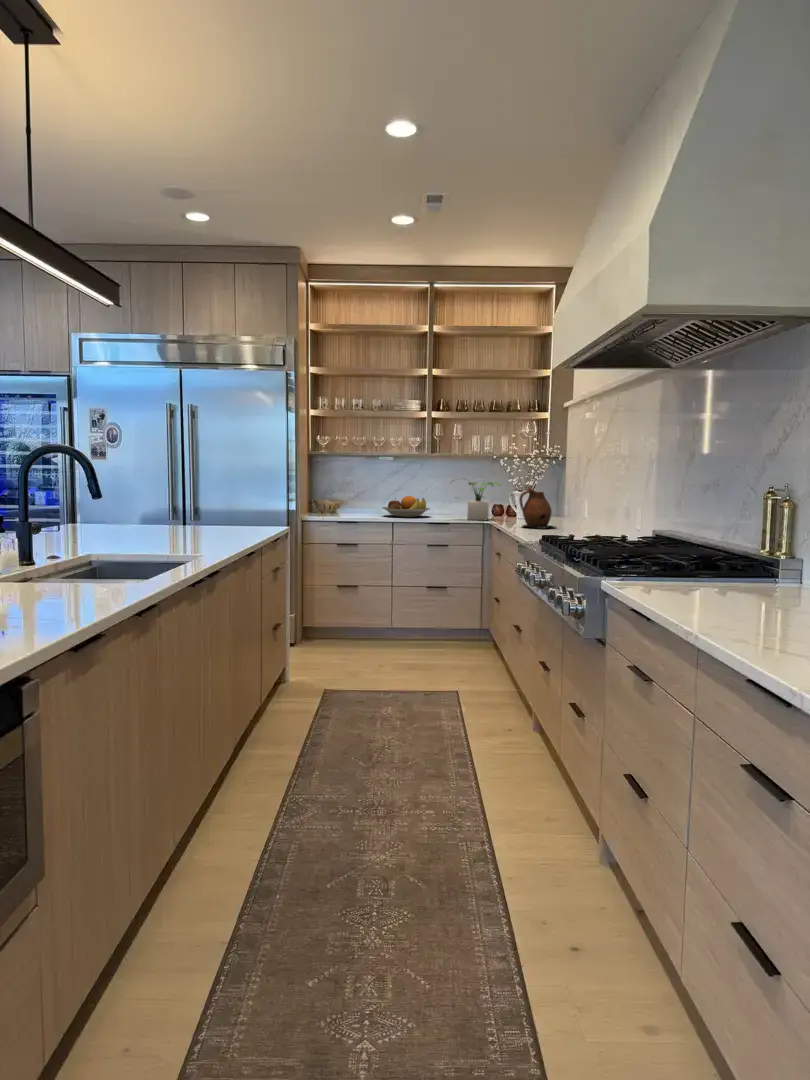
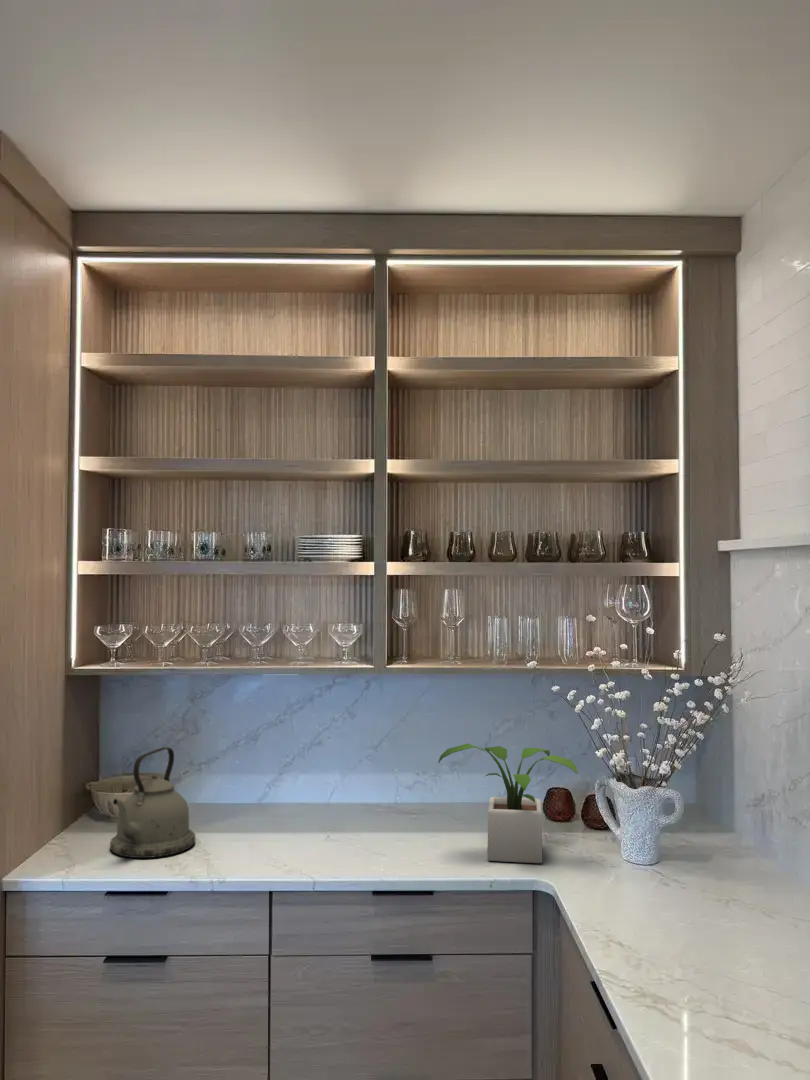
kettle: none [328,481,358,517] -> present [110,747,195,858]
ceramic pitcher: present [519,487,555,528] -> none [660,815,779,972]
fruit bowl: present [382,496,430,517] -> none [261,782,387,845]

